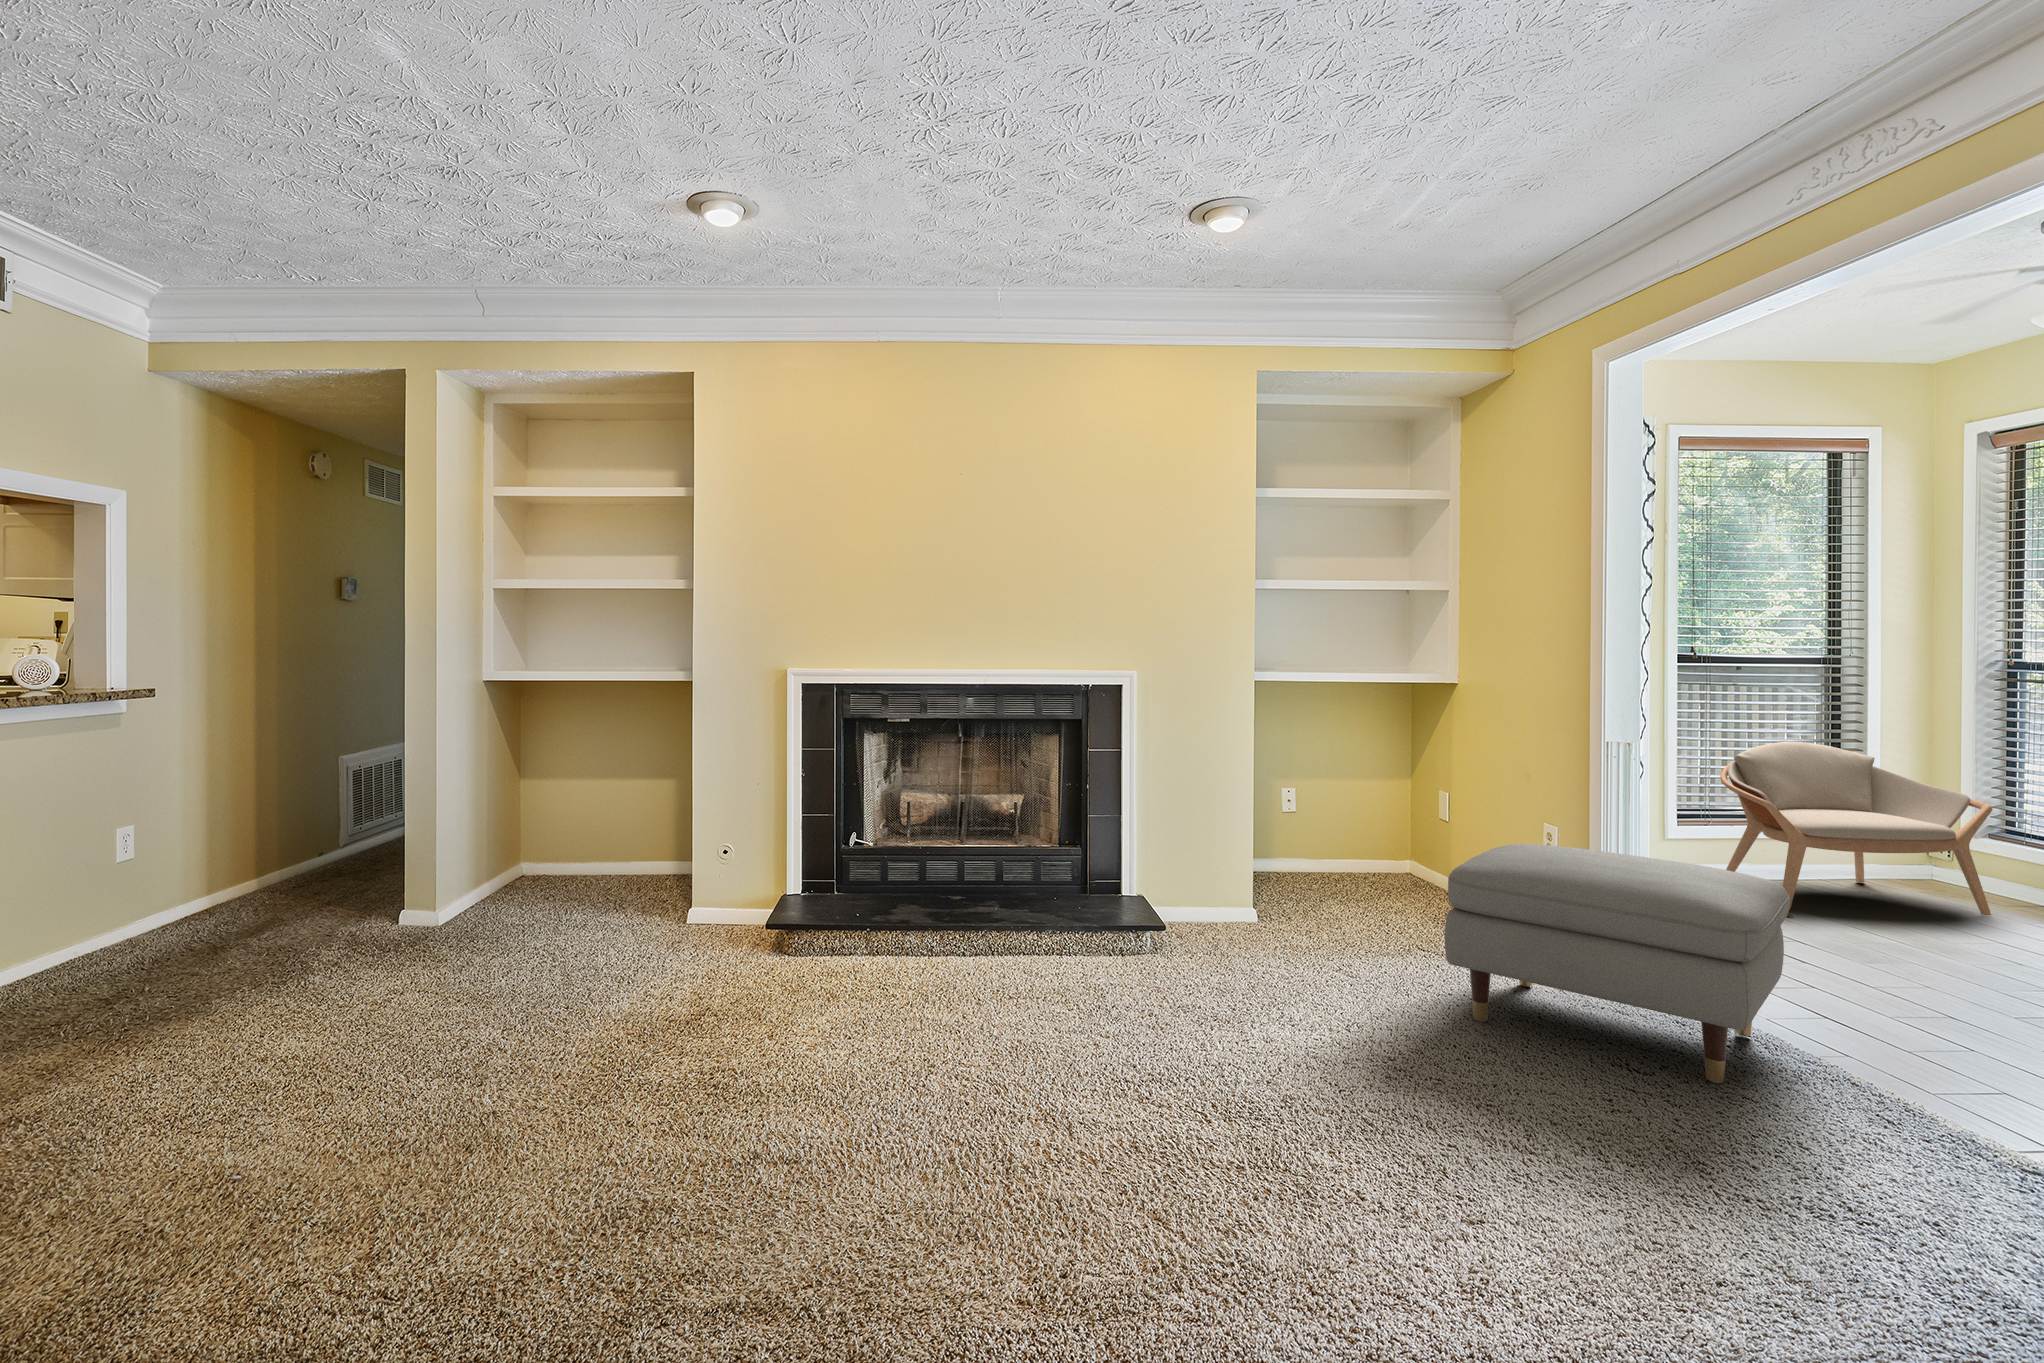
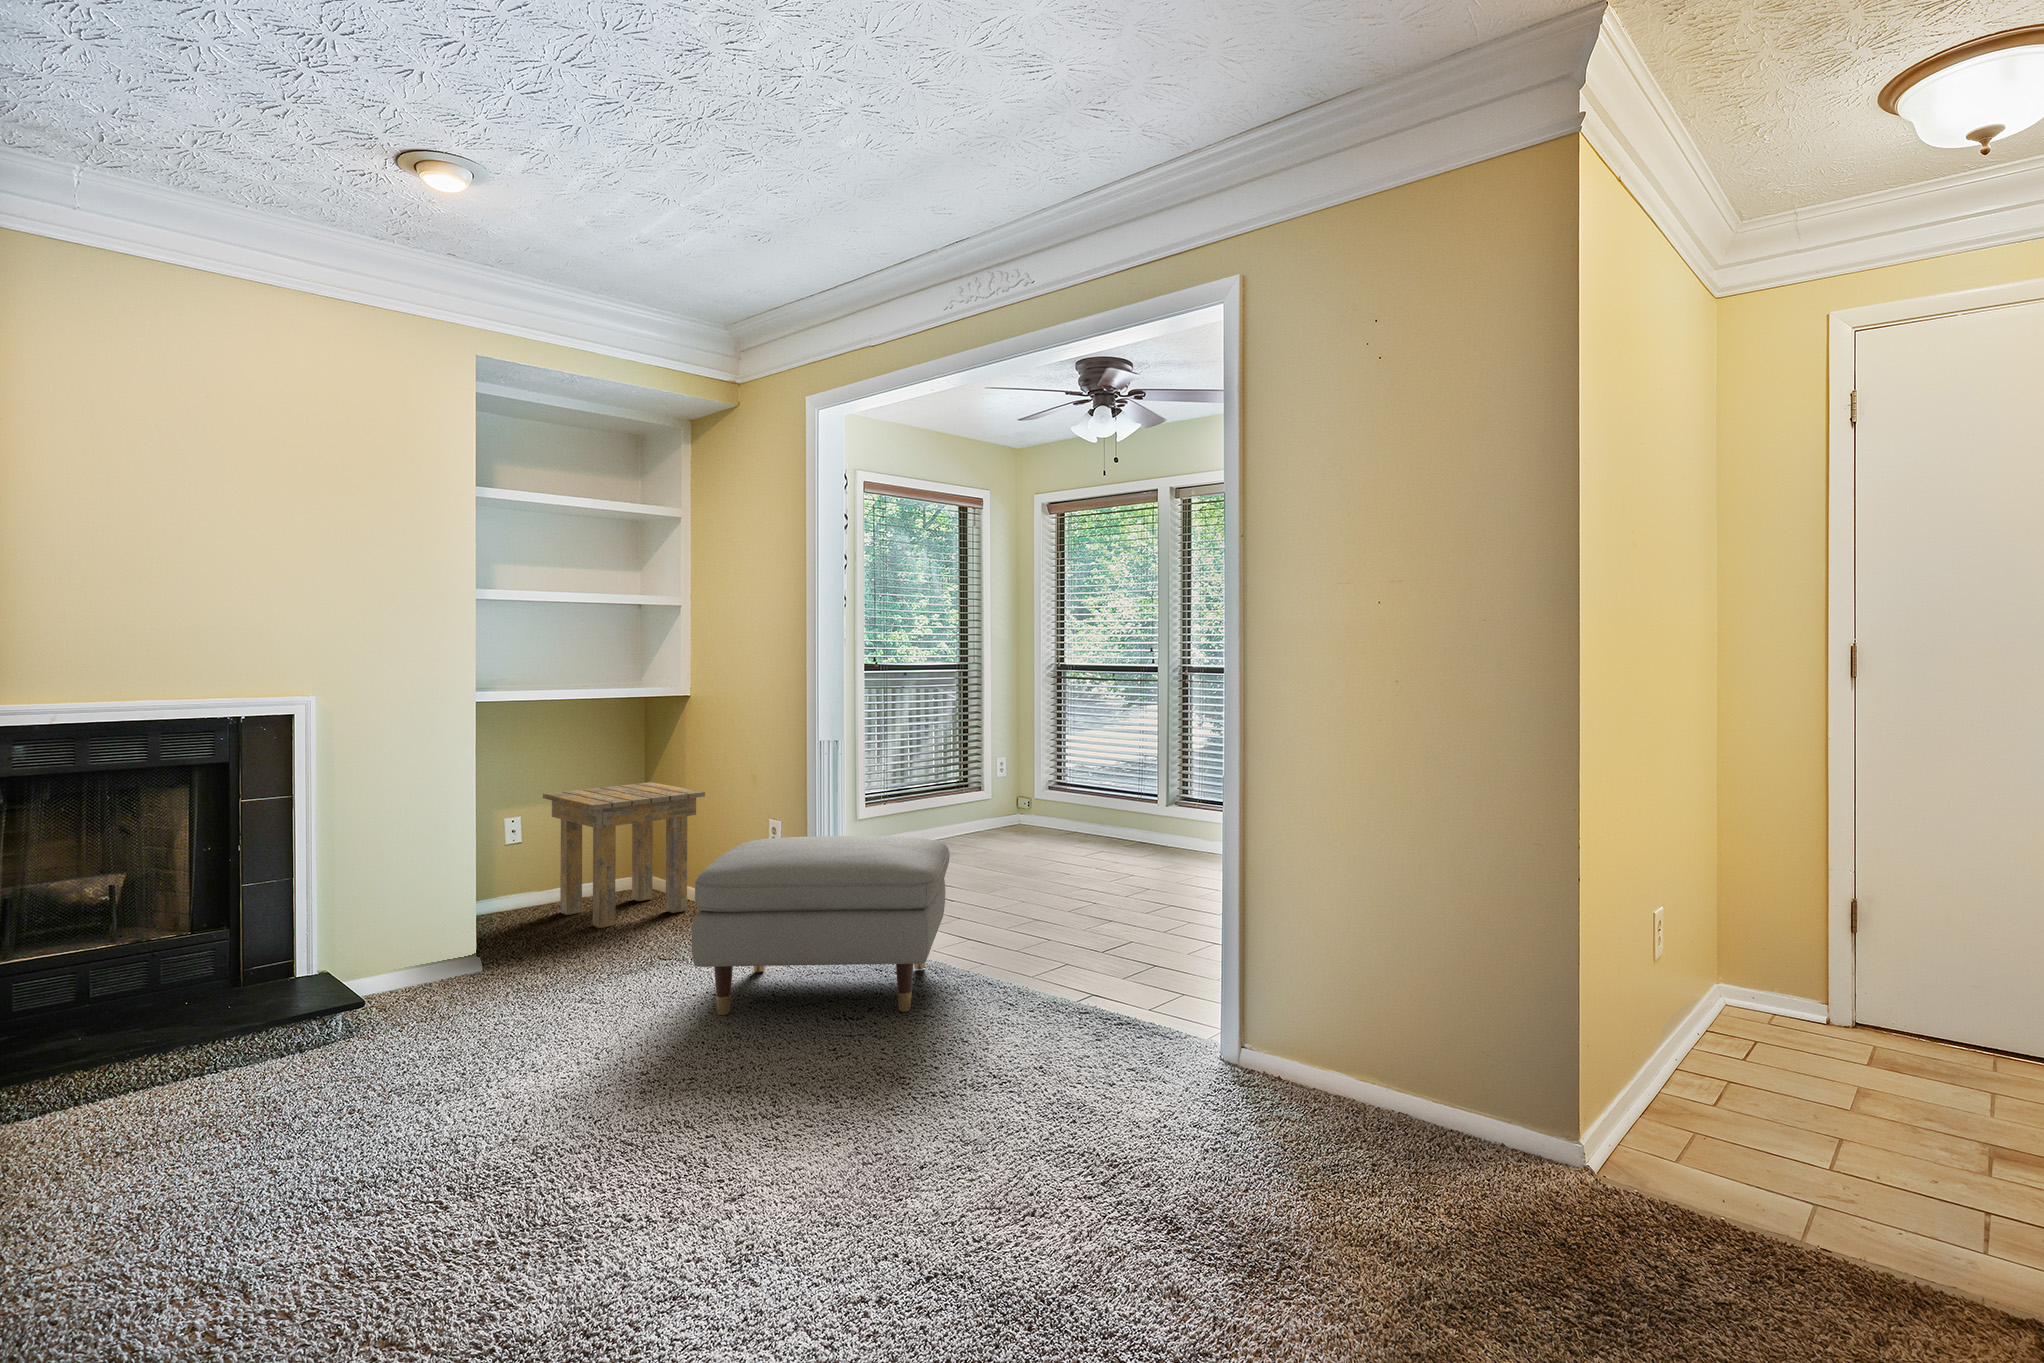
armchair: present [1720,742,1992,915] -> none [896,730,1051,864]
side table: none [1315,770,1471,904] -> present [543,782,705,928]

